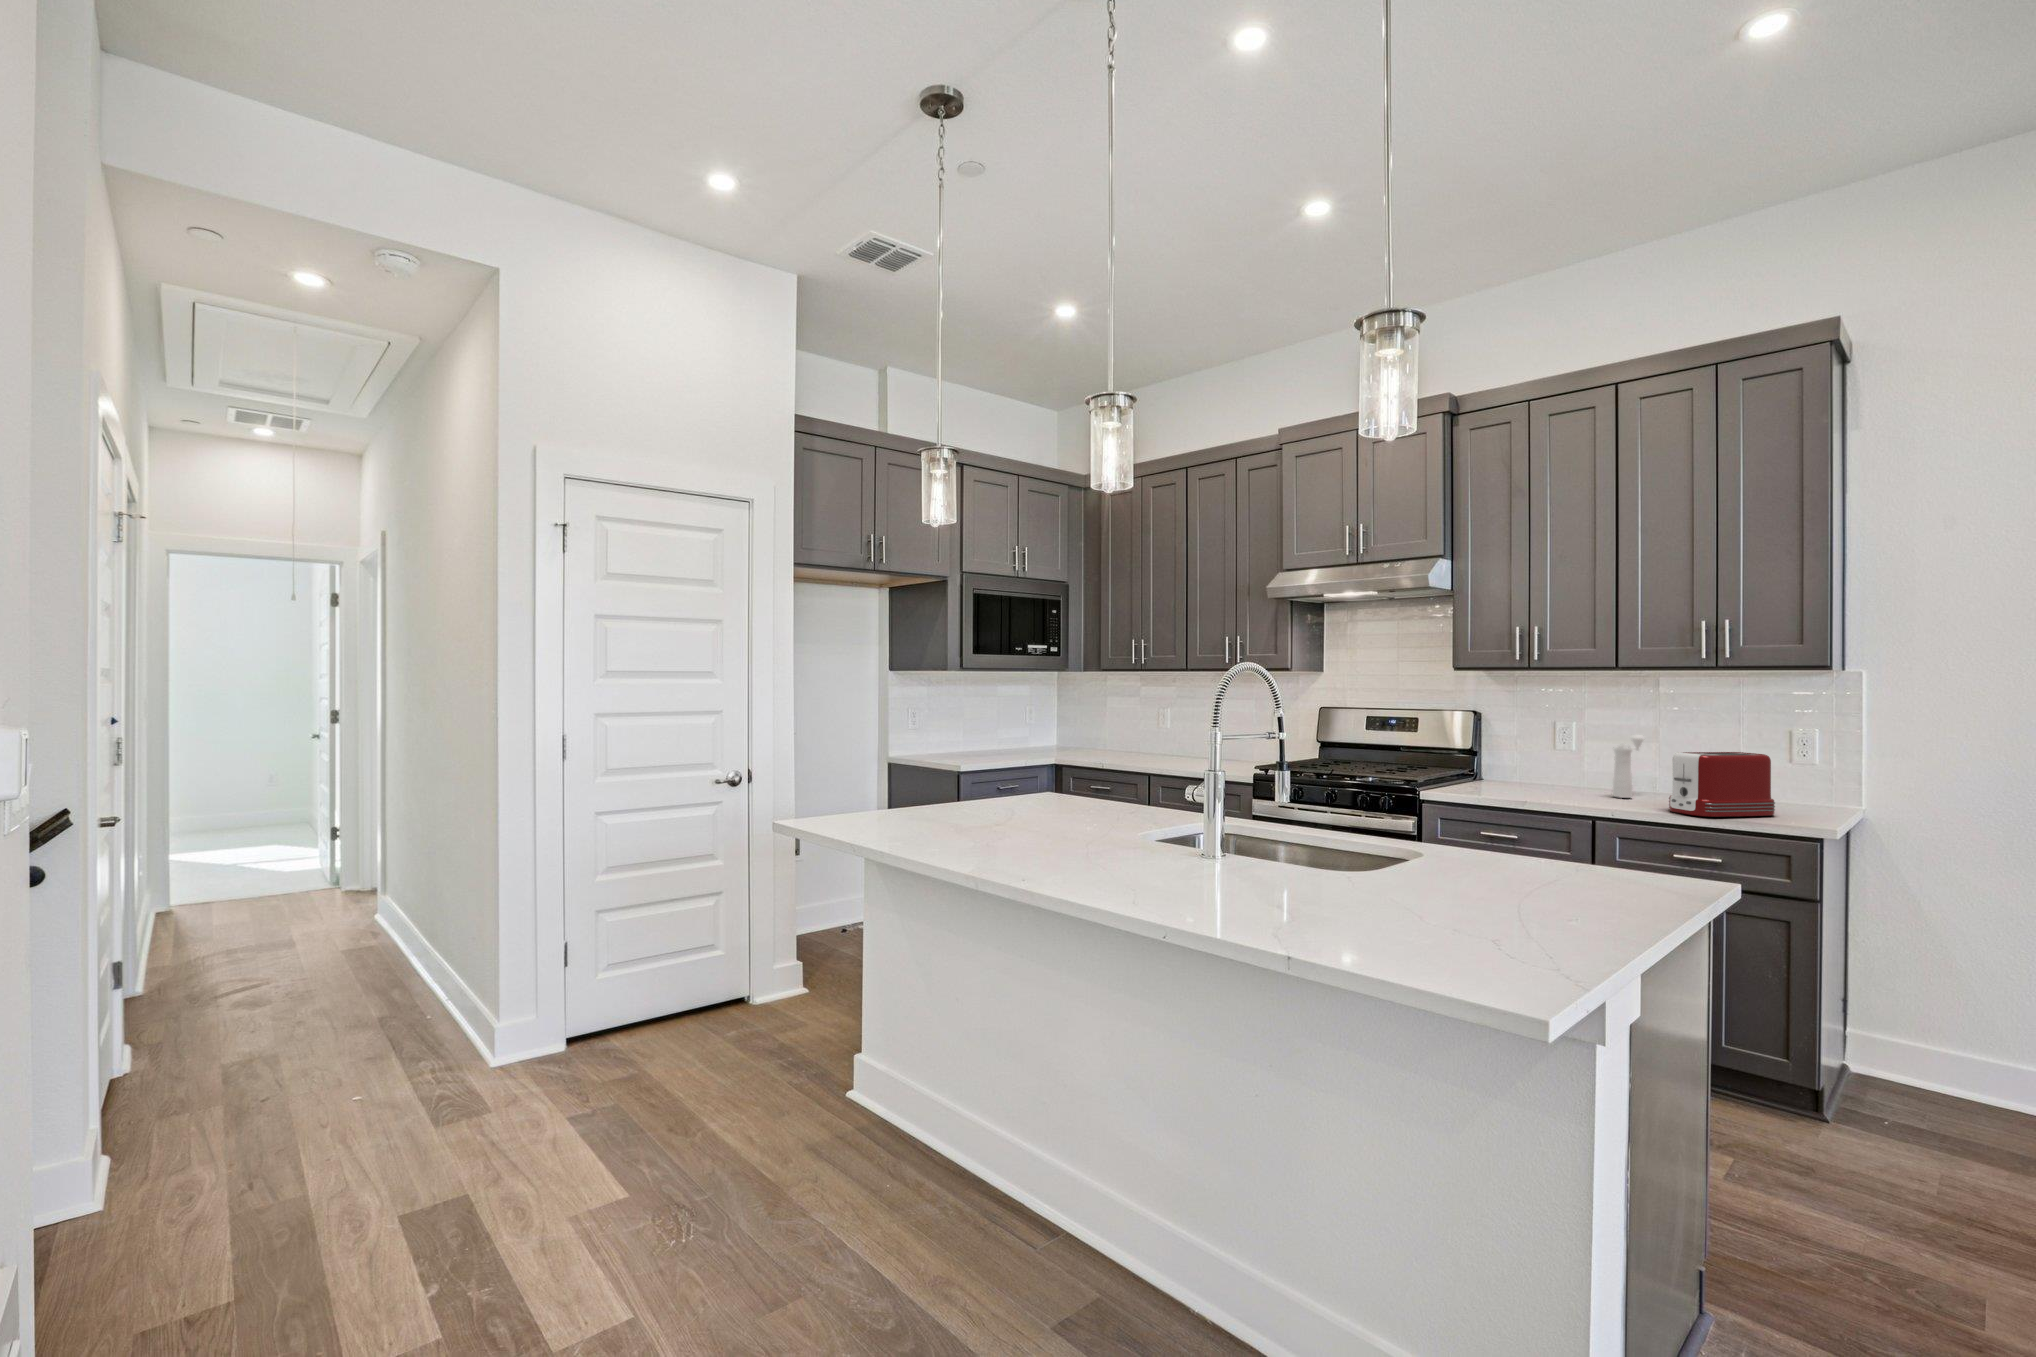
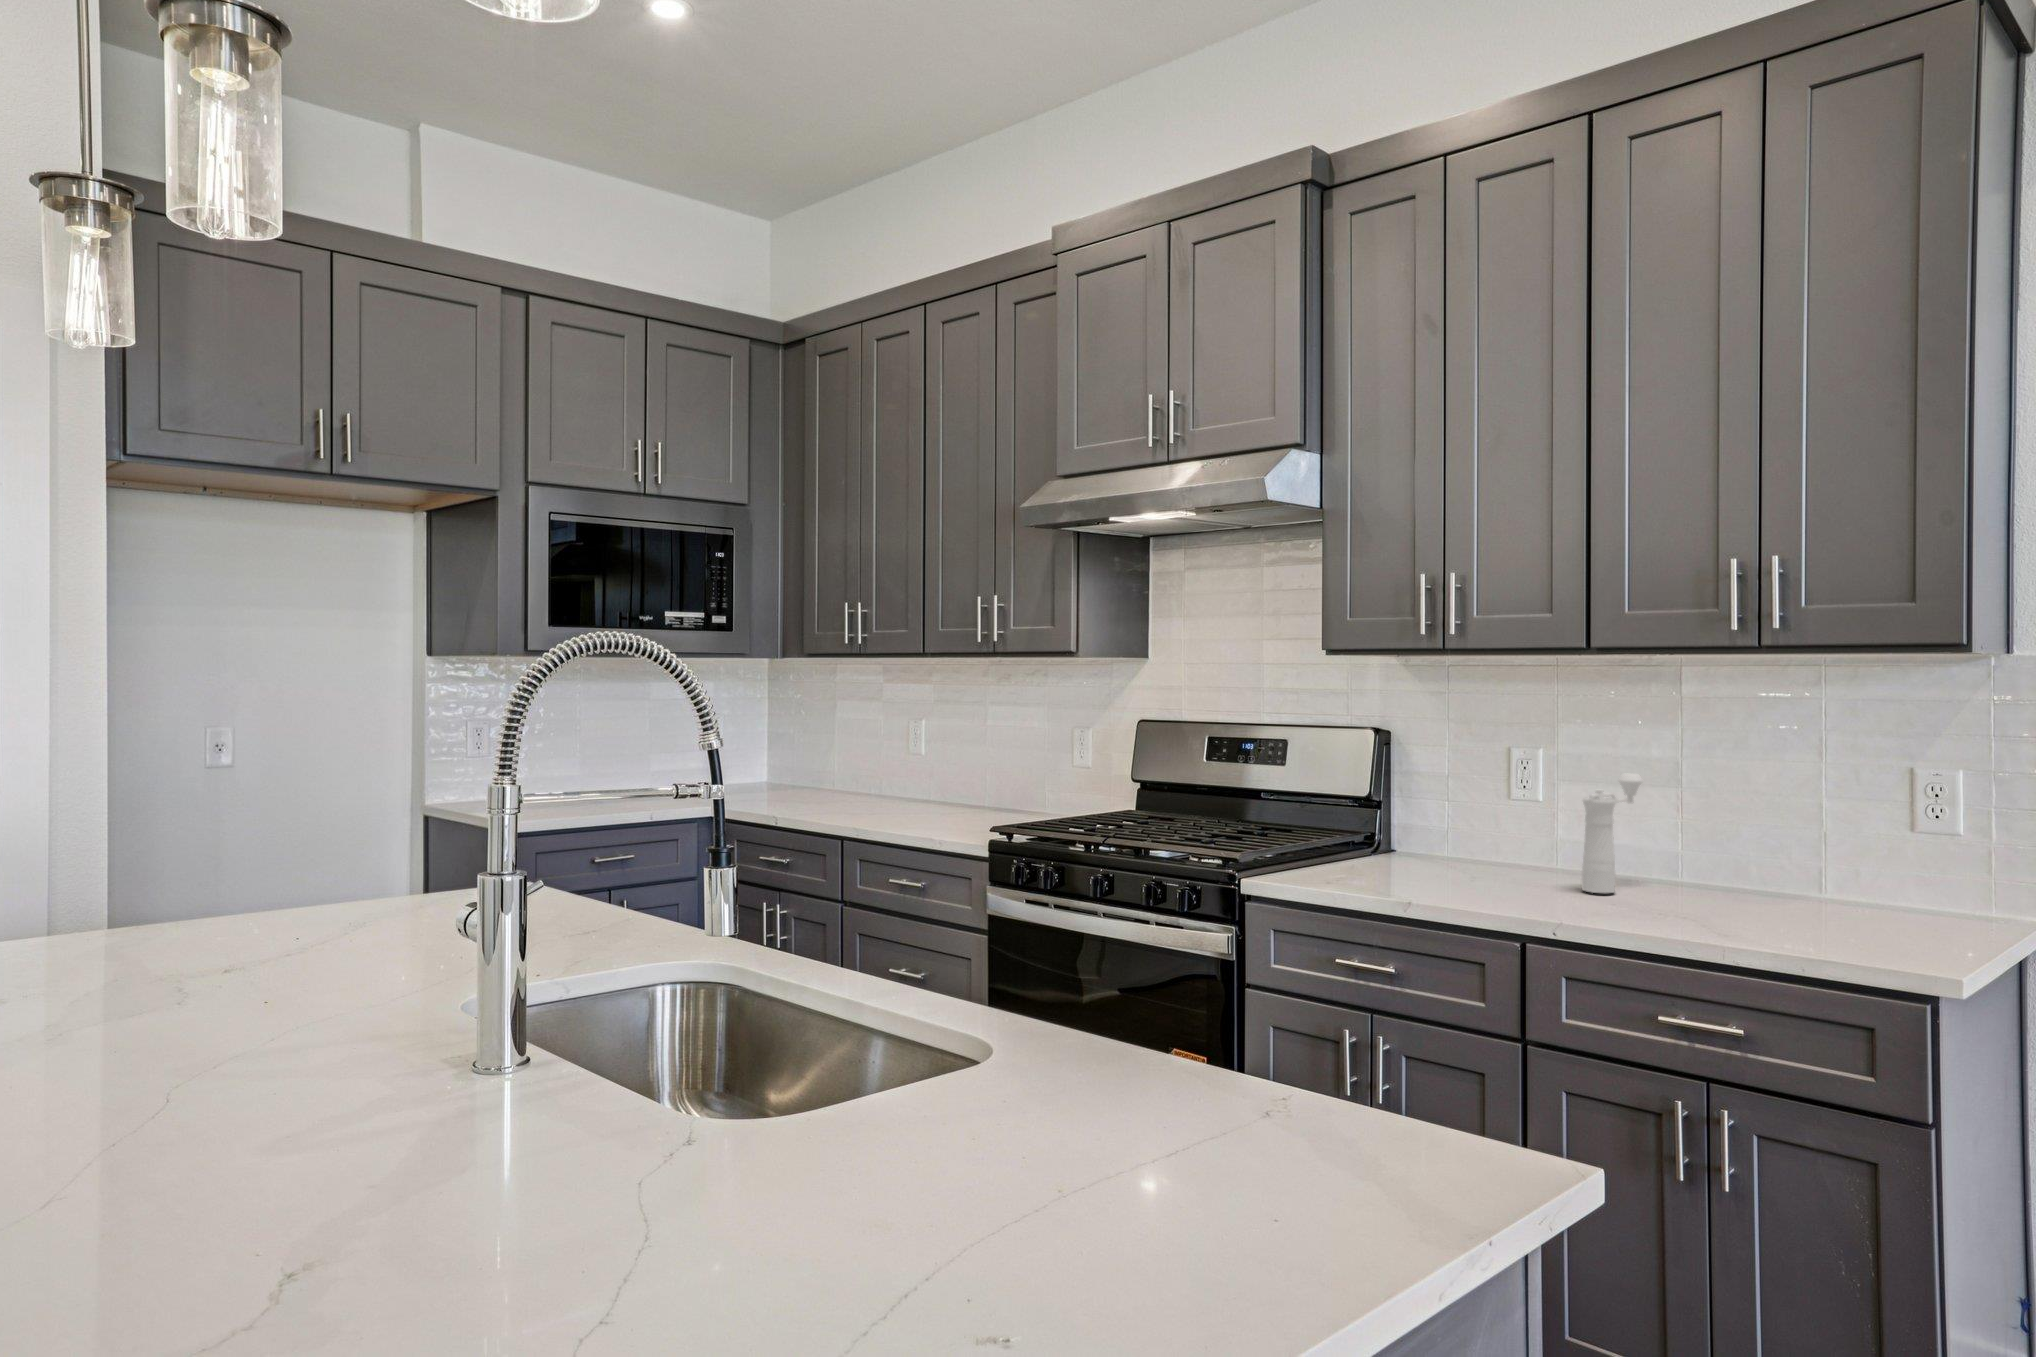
toaster: present [1669,752,1775,817] -> none [1666,809,1858,938]

